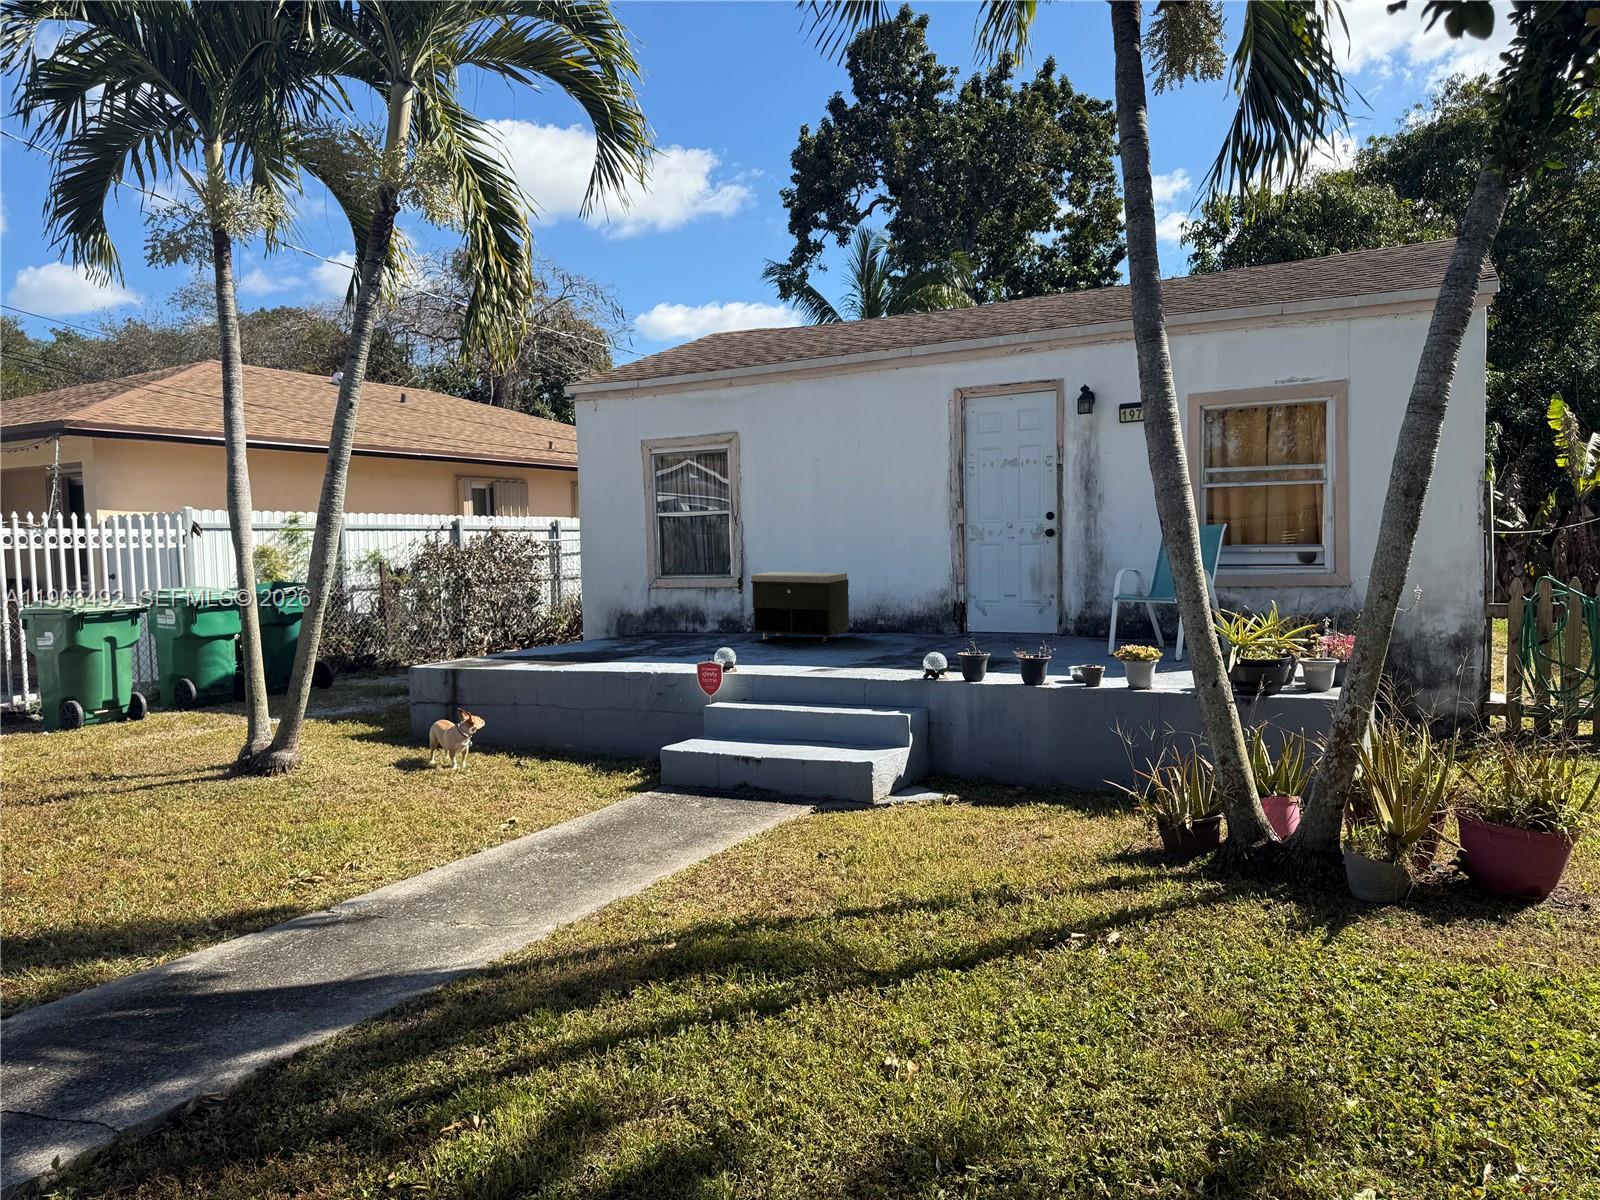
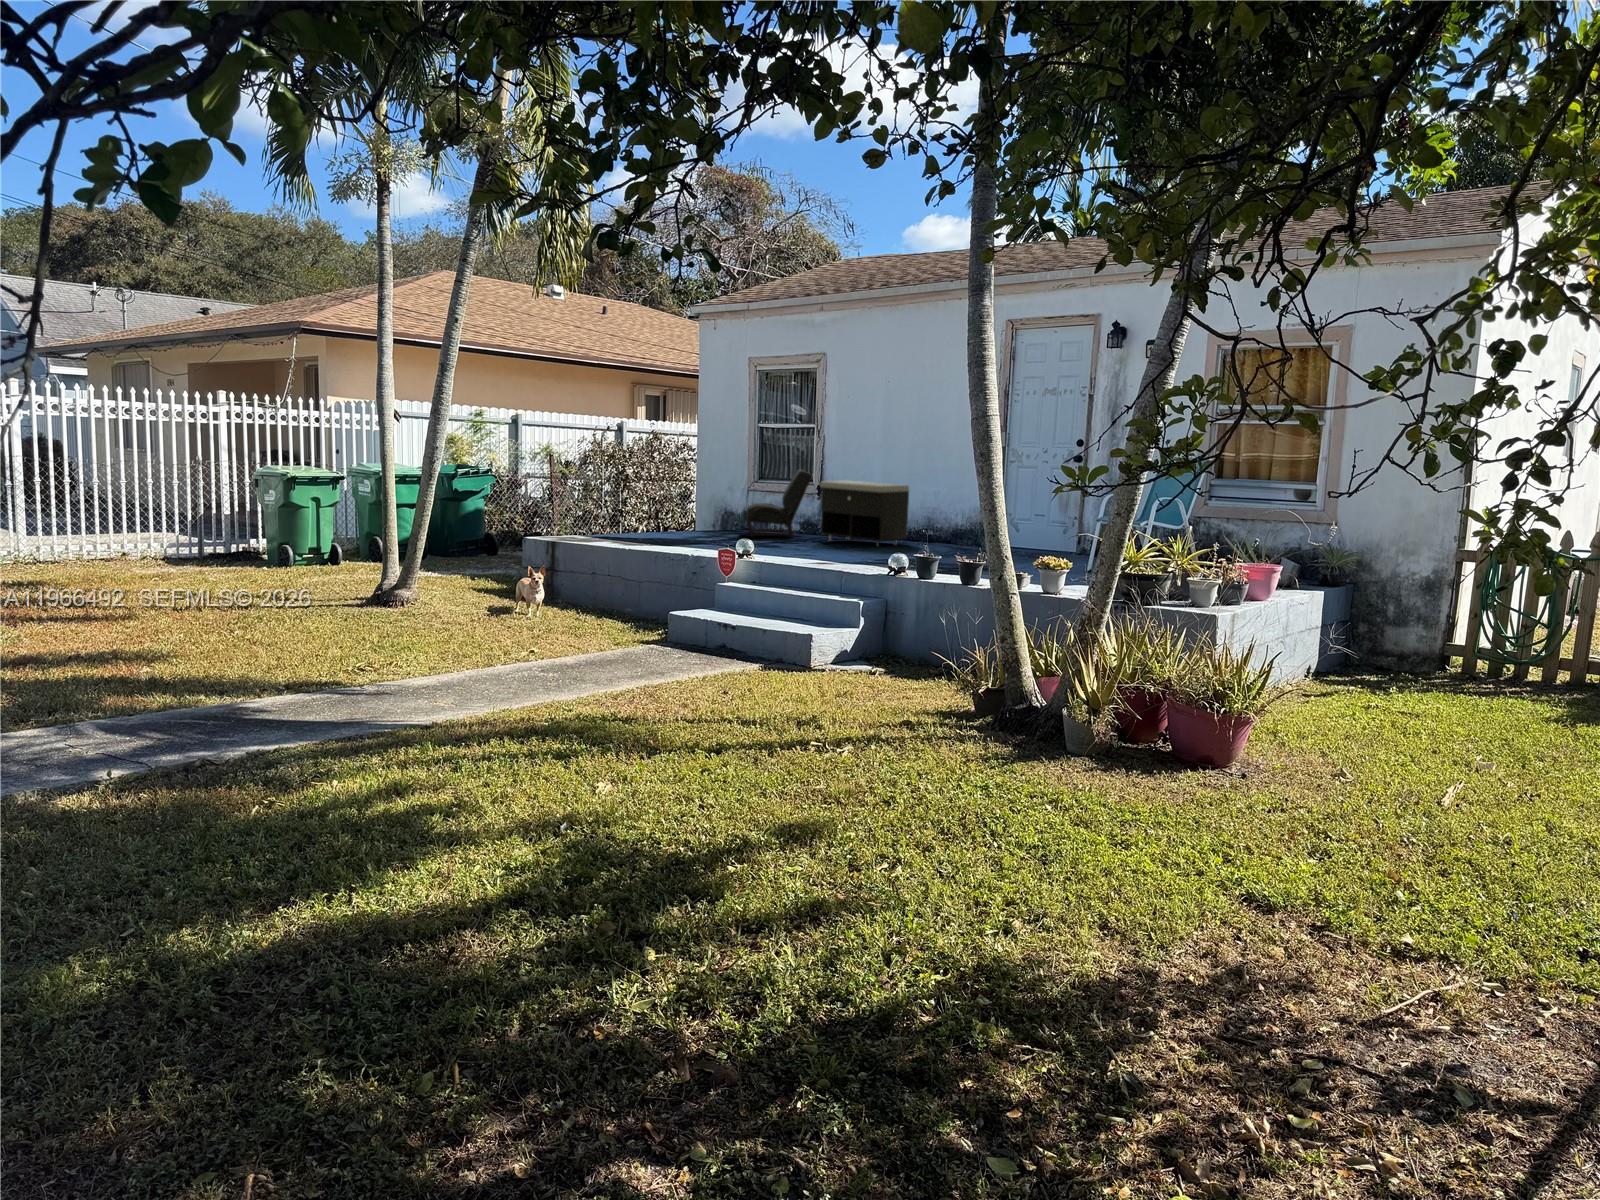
lounge chair: none [654,563,731,642] -> present [747,470,812,538]

